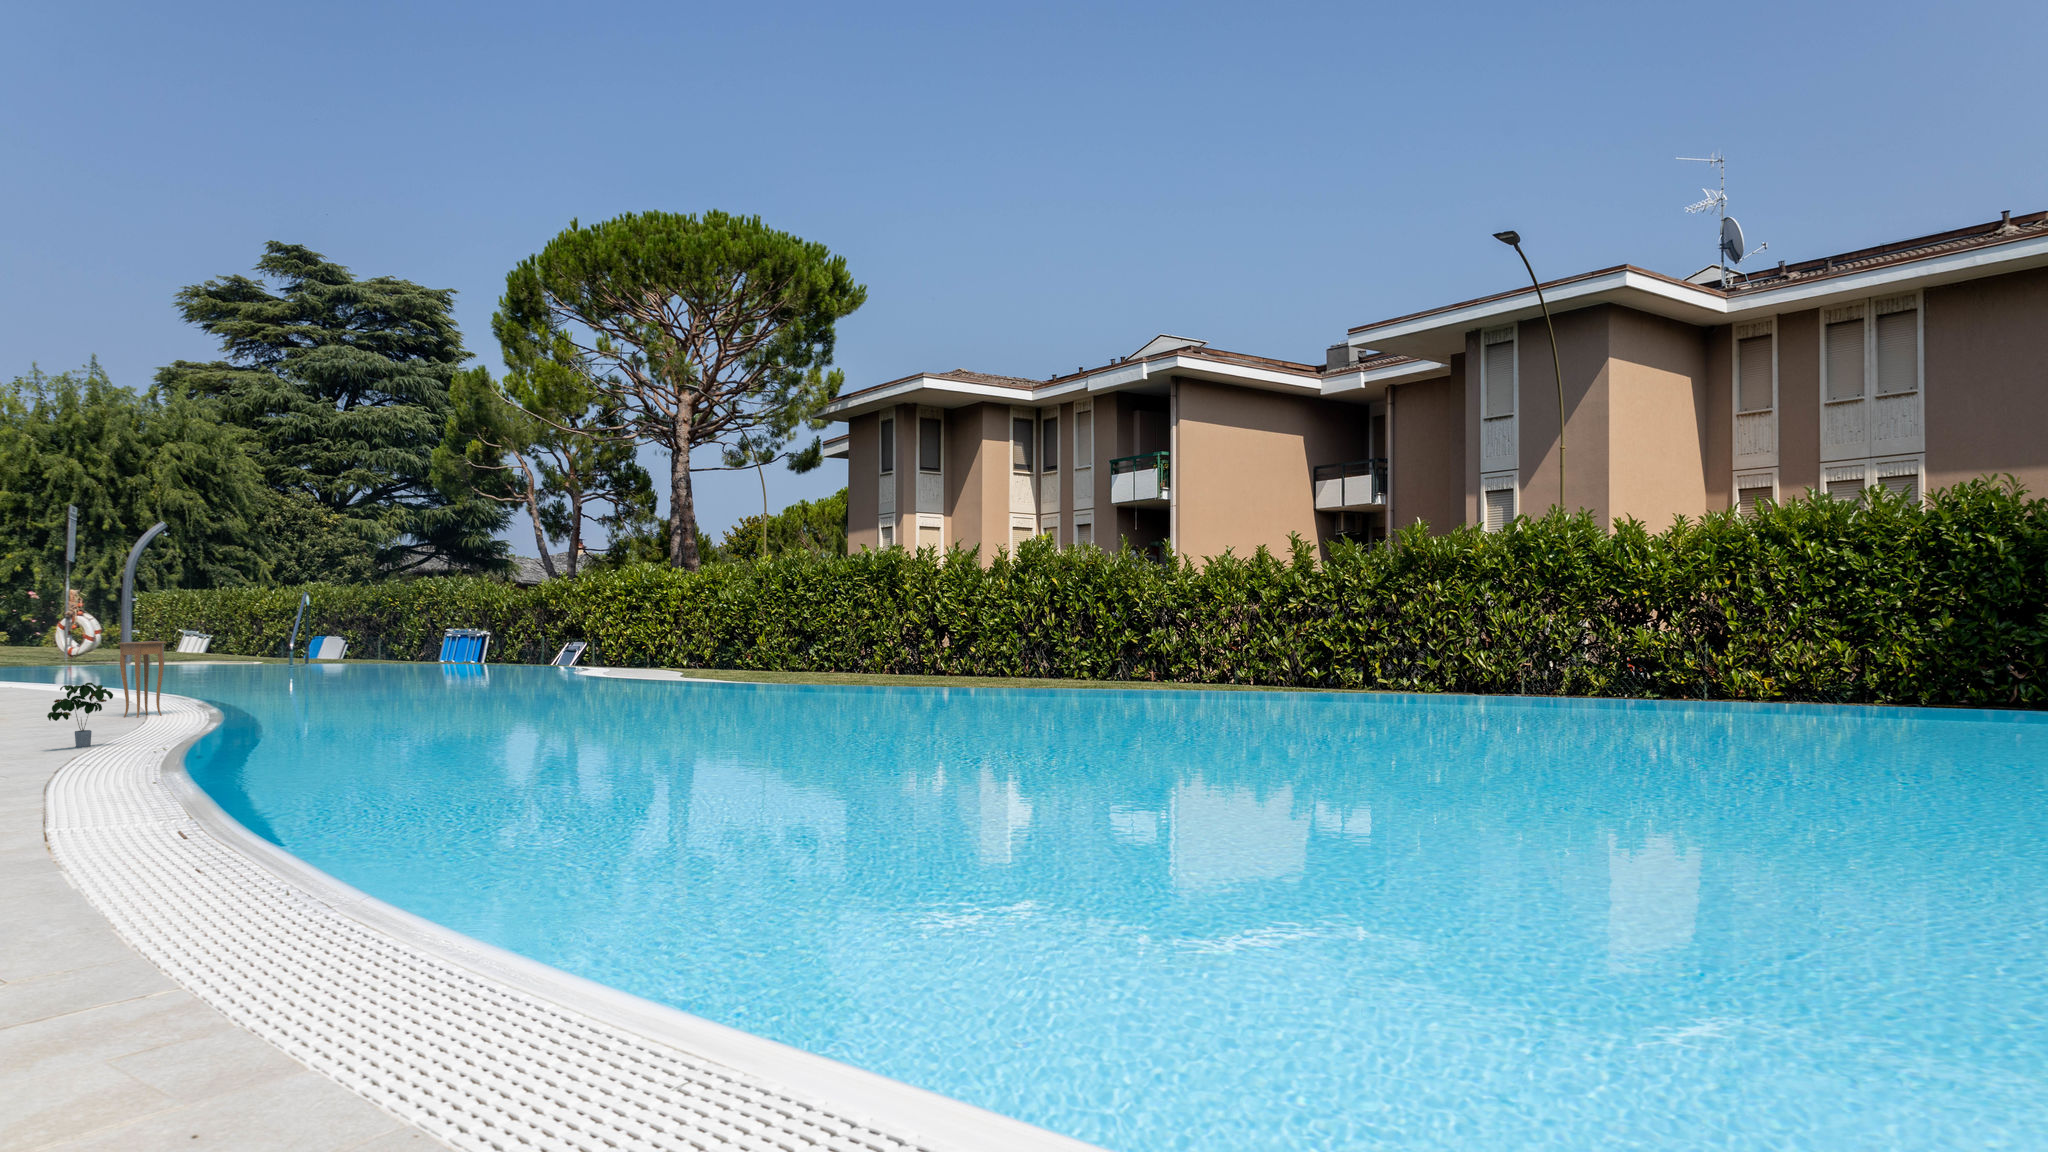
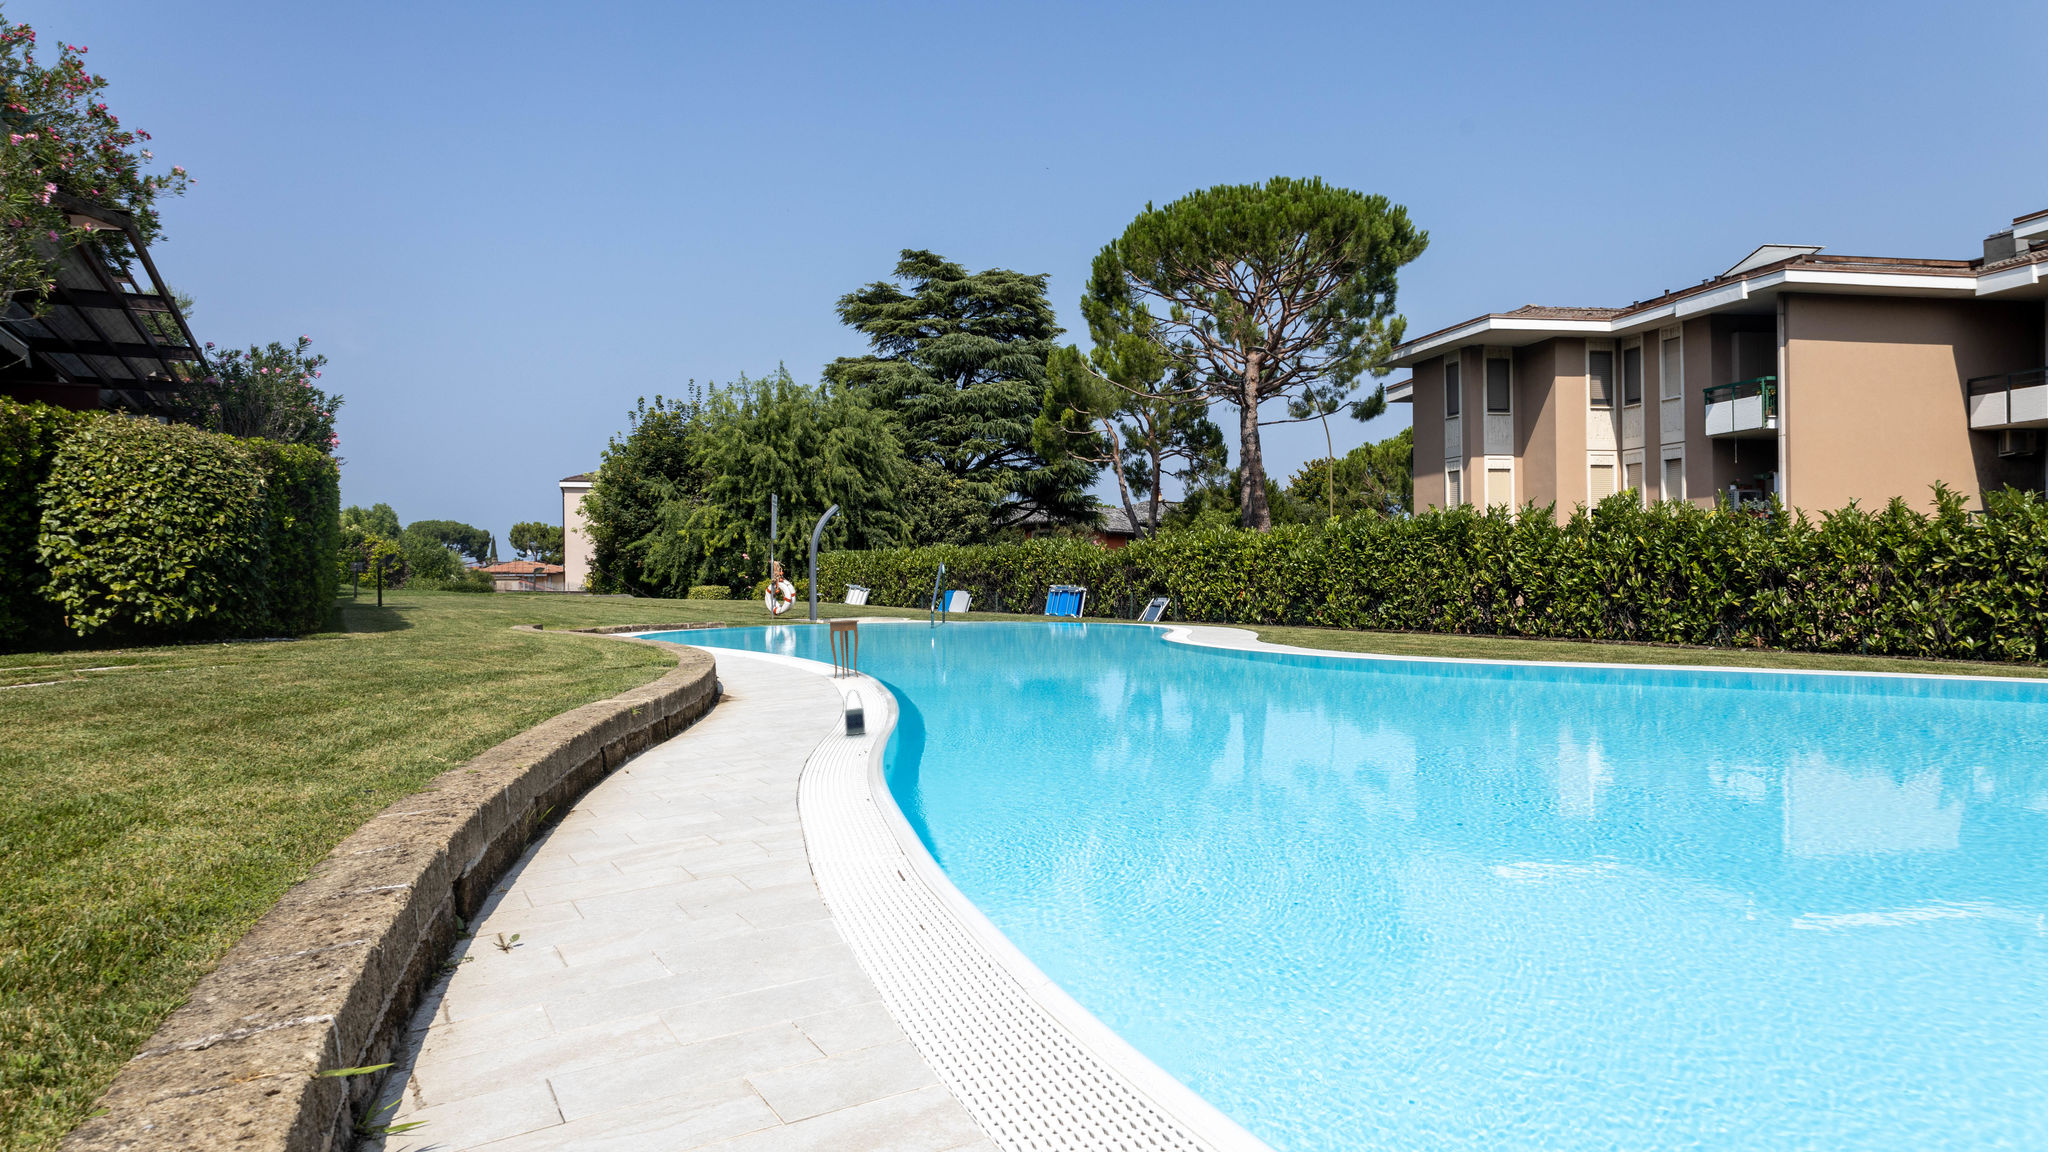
potted plant: present [47,683,113,747] -> none [797,659,834,706]
bag: none [112,714,146,778] -> present [845,690,865,735]

